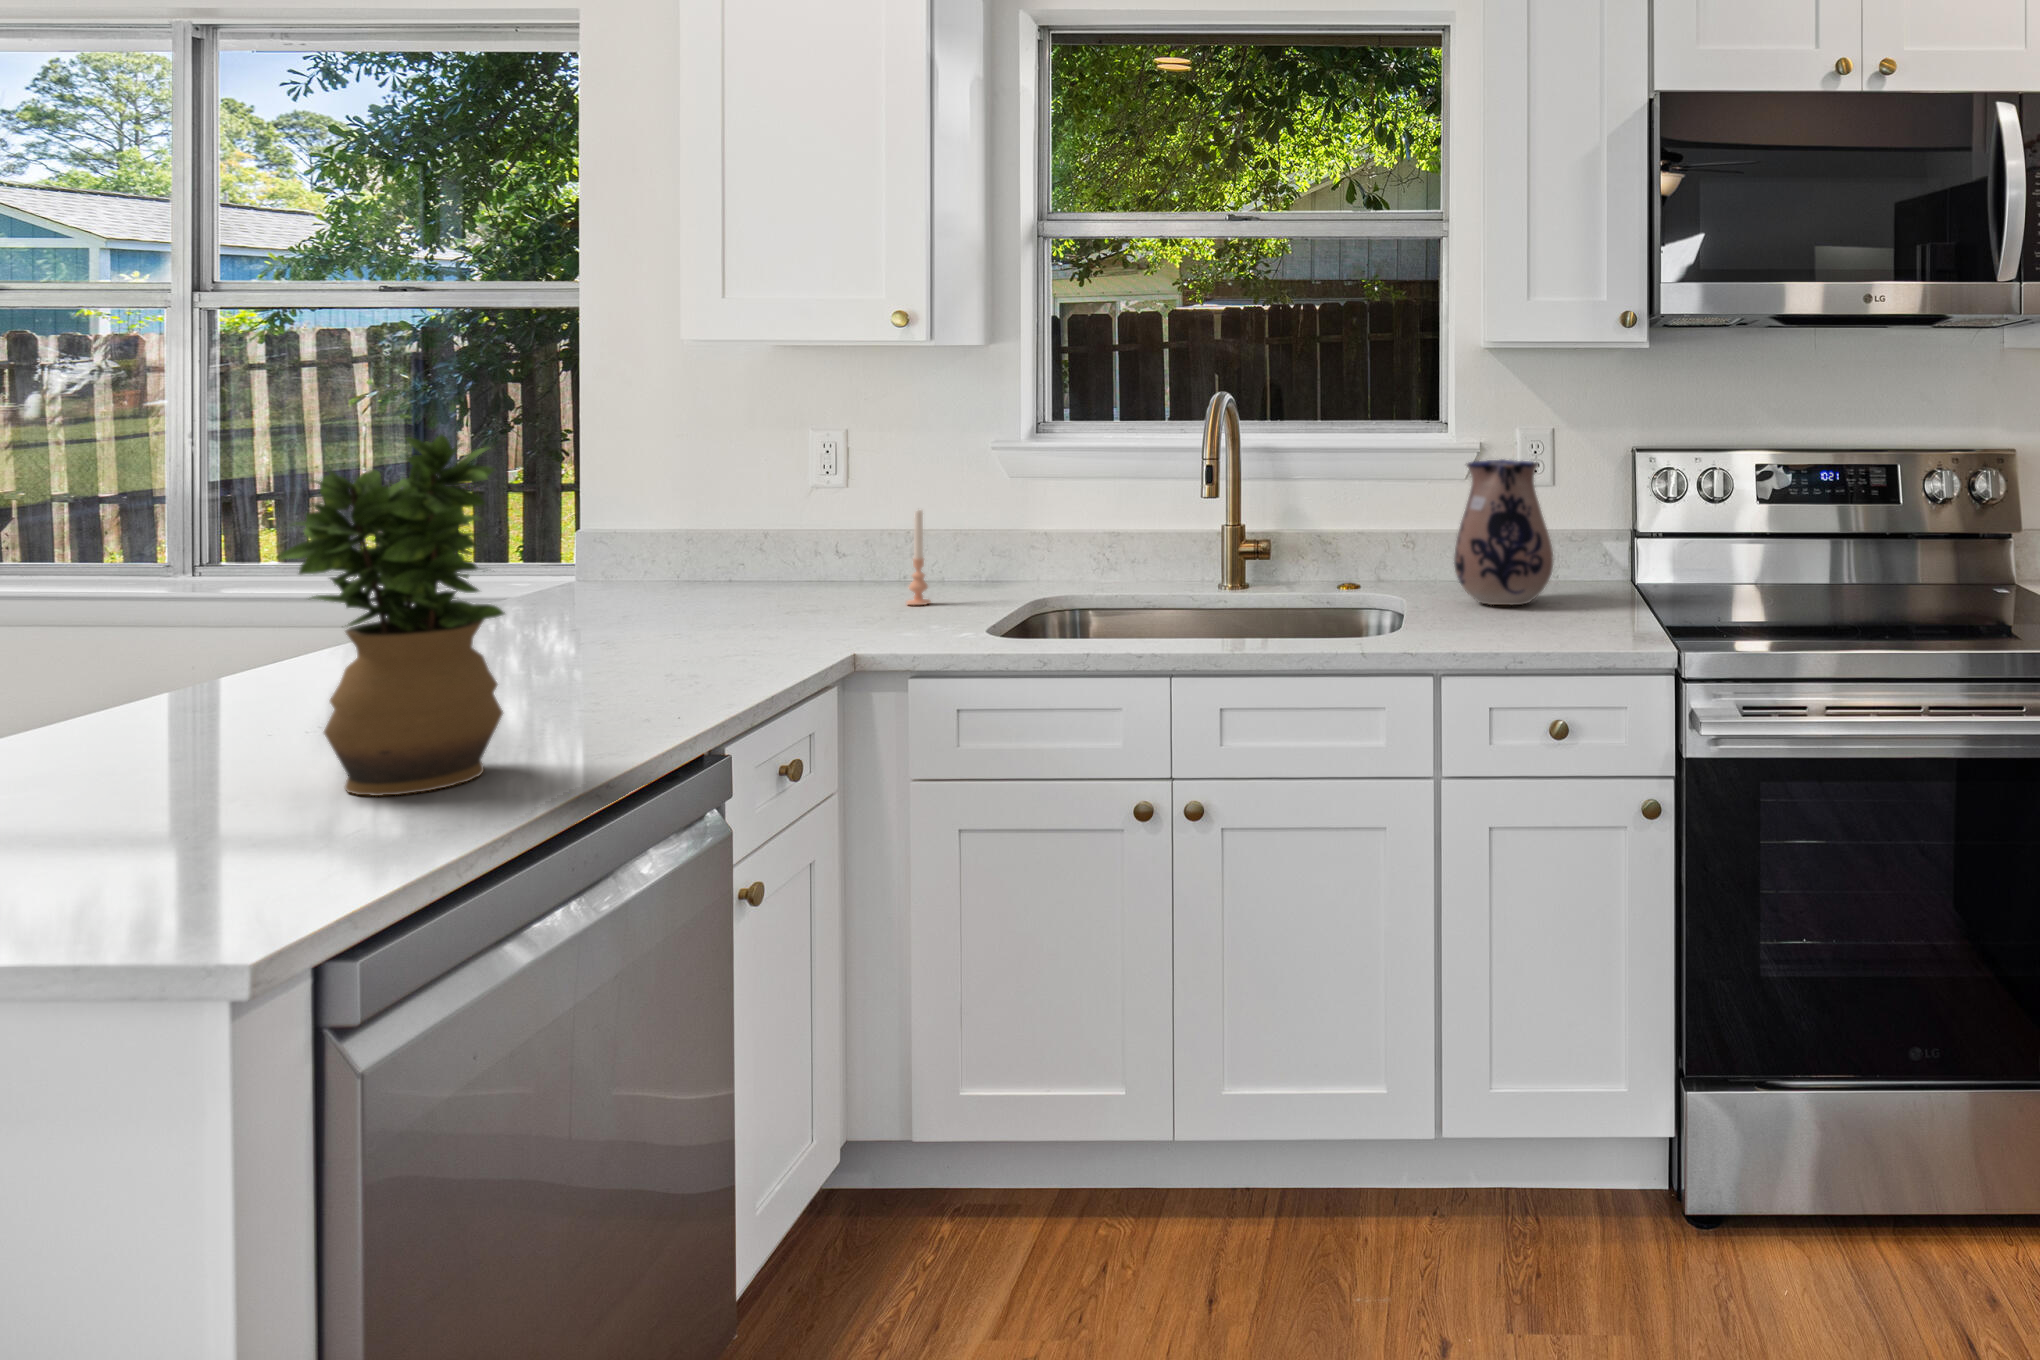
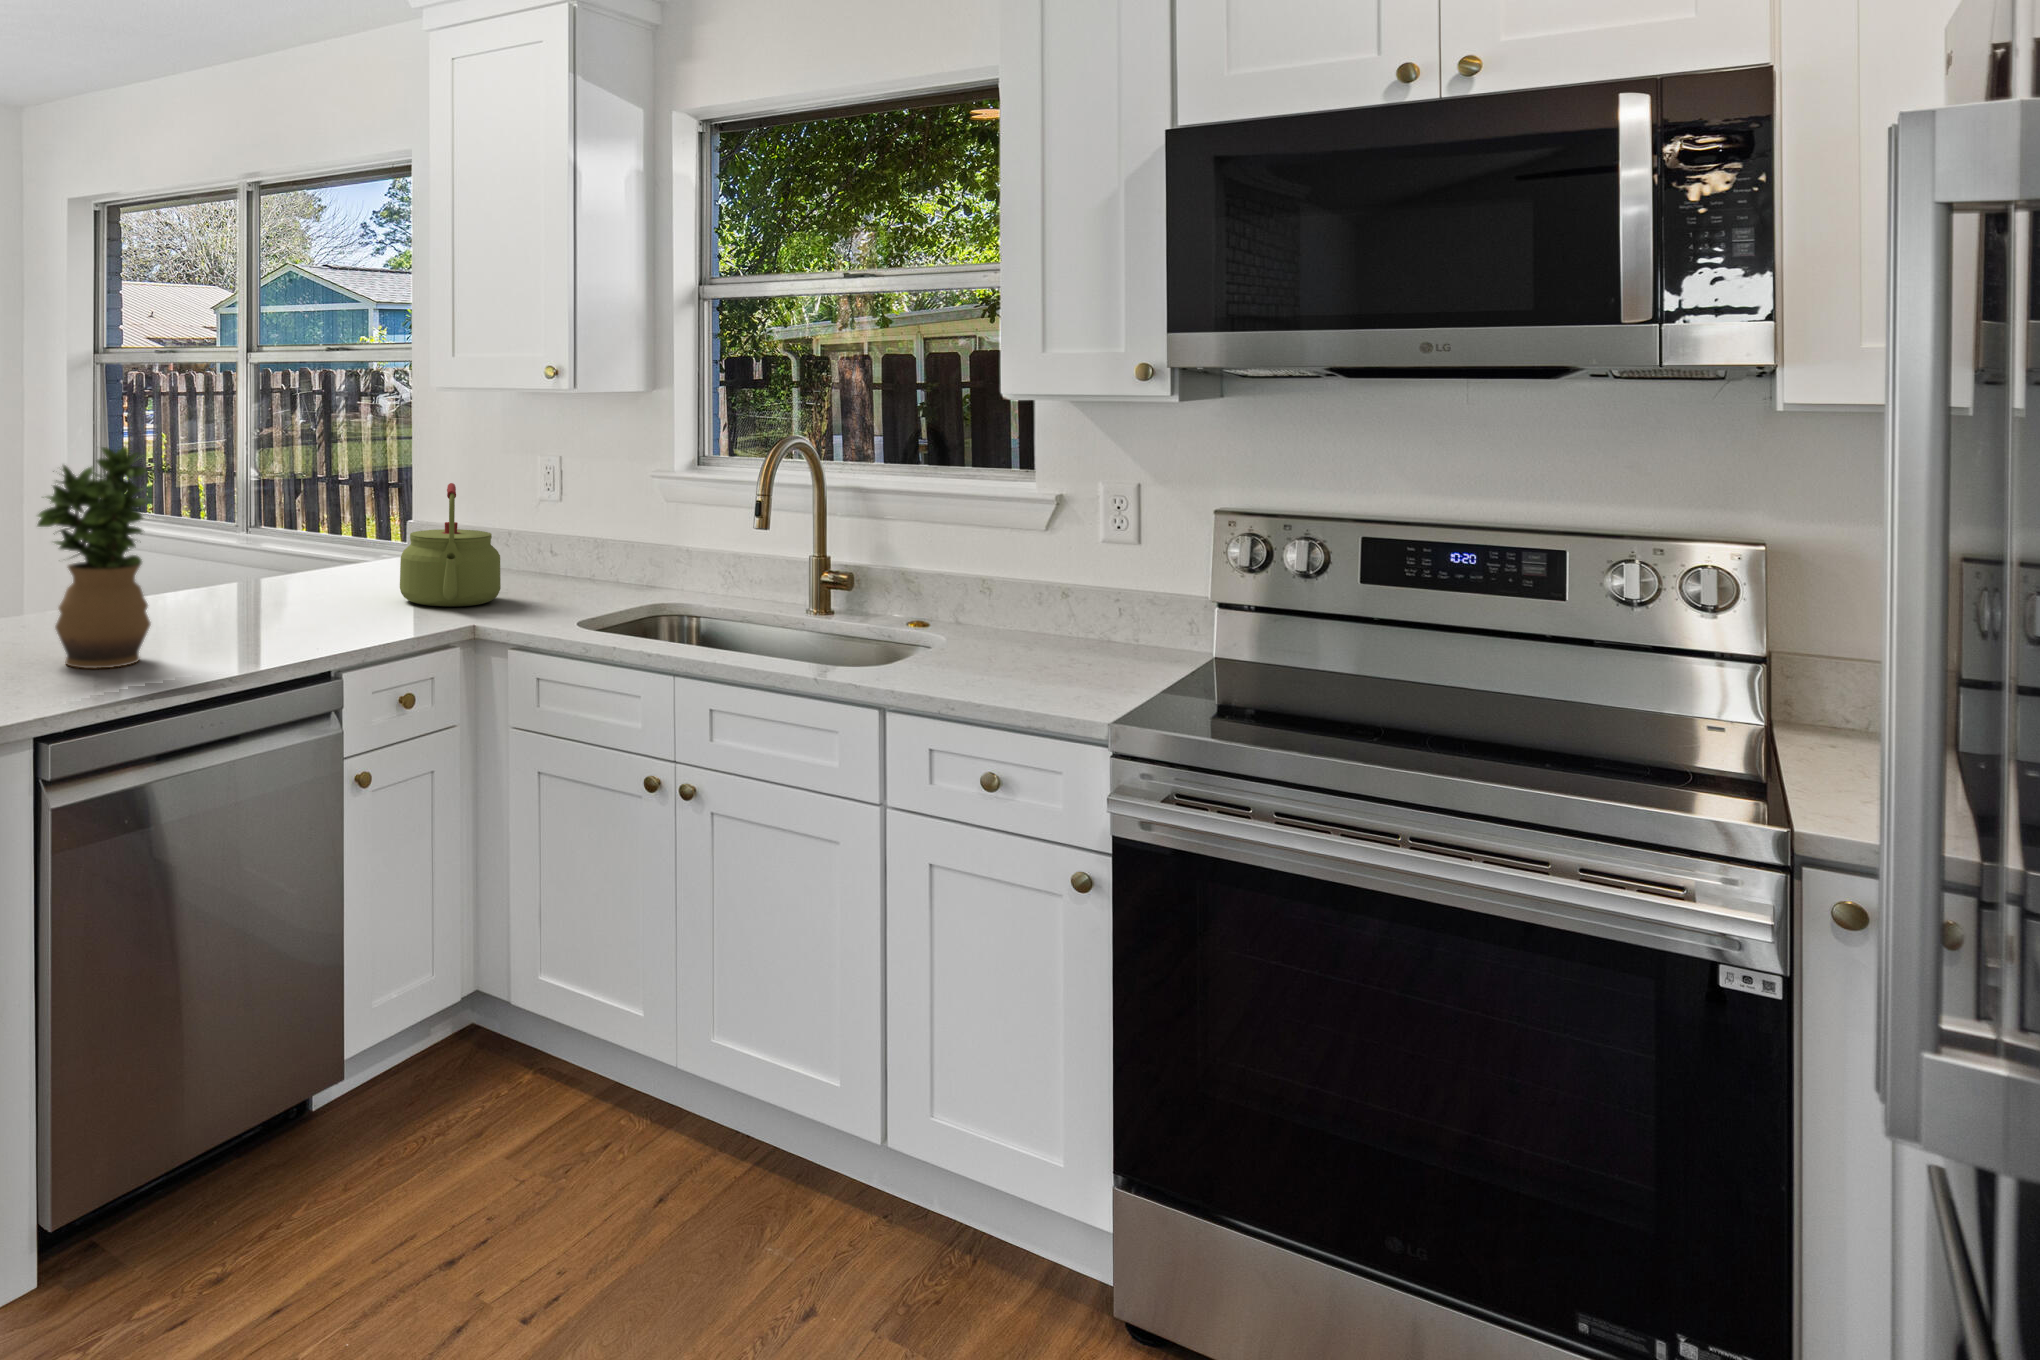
ceramic pitcher: present [1454,460,1553,605] -> none [986,509,1091,657]
kettle: none [701,470,850,638] -> present [400,483,501,607]
candle: present [907,510,930,605] -> none [561,520,580,596]

